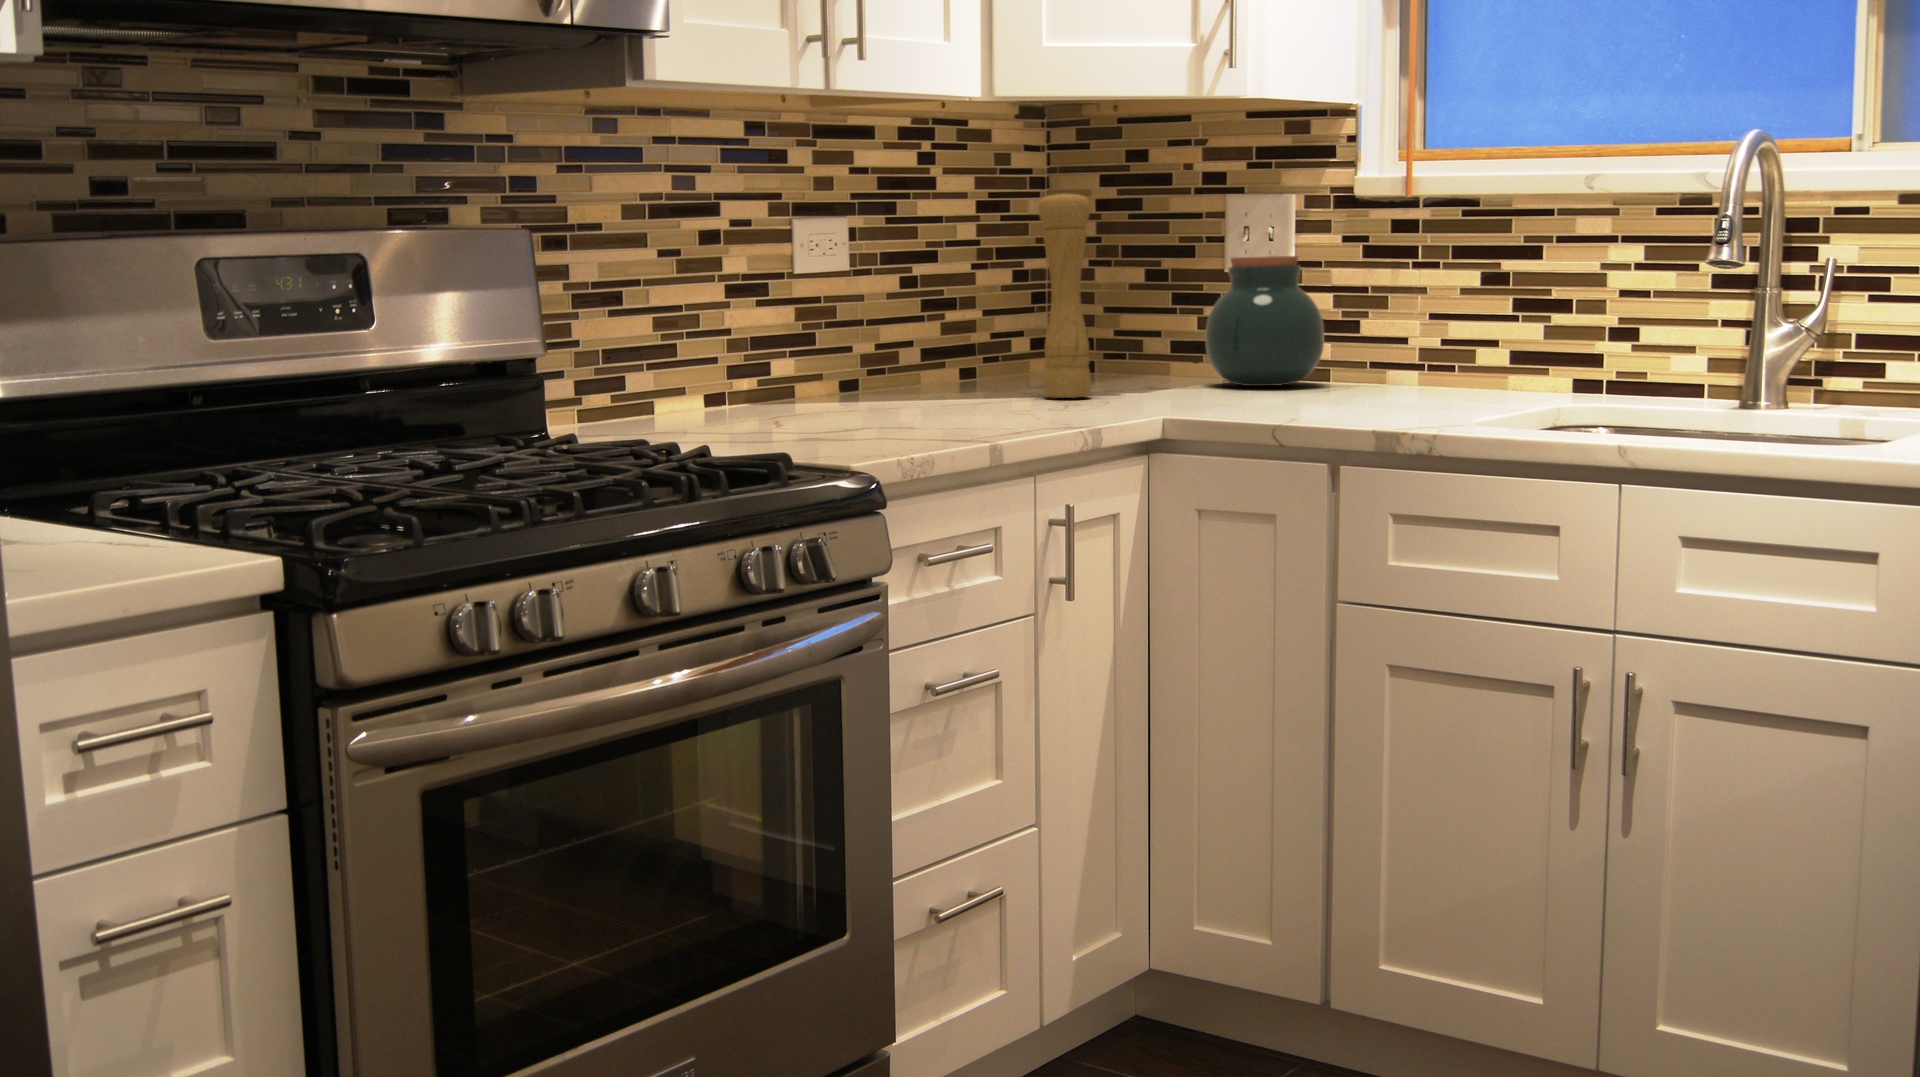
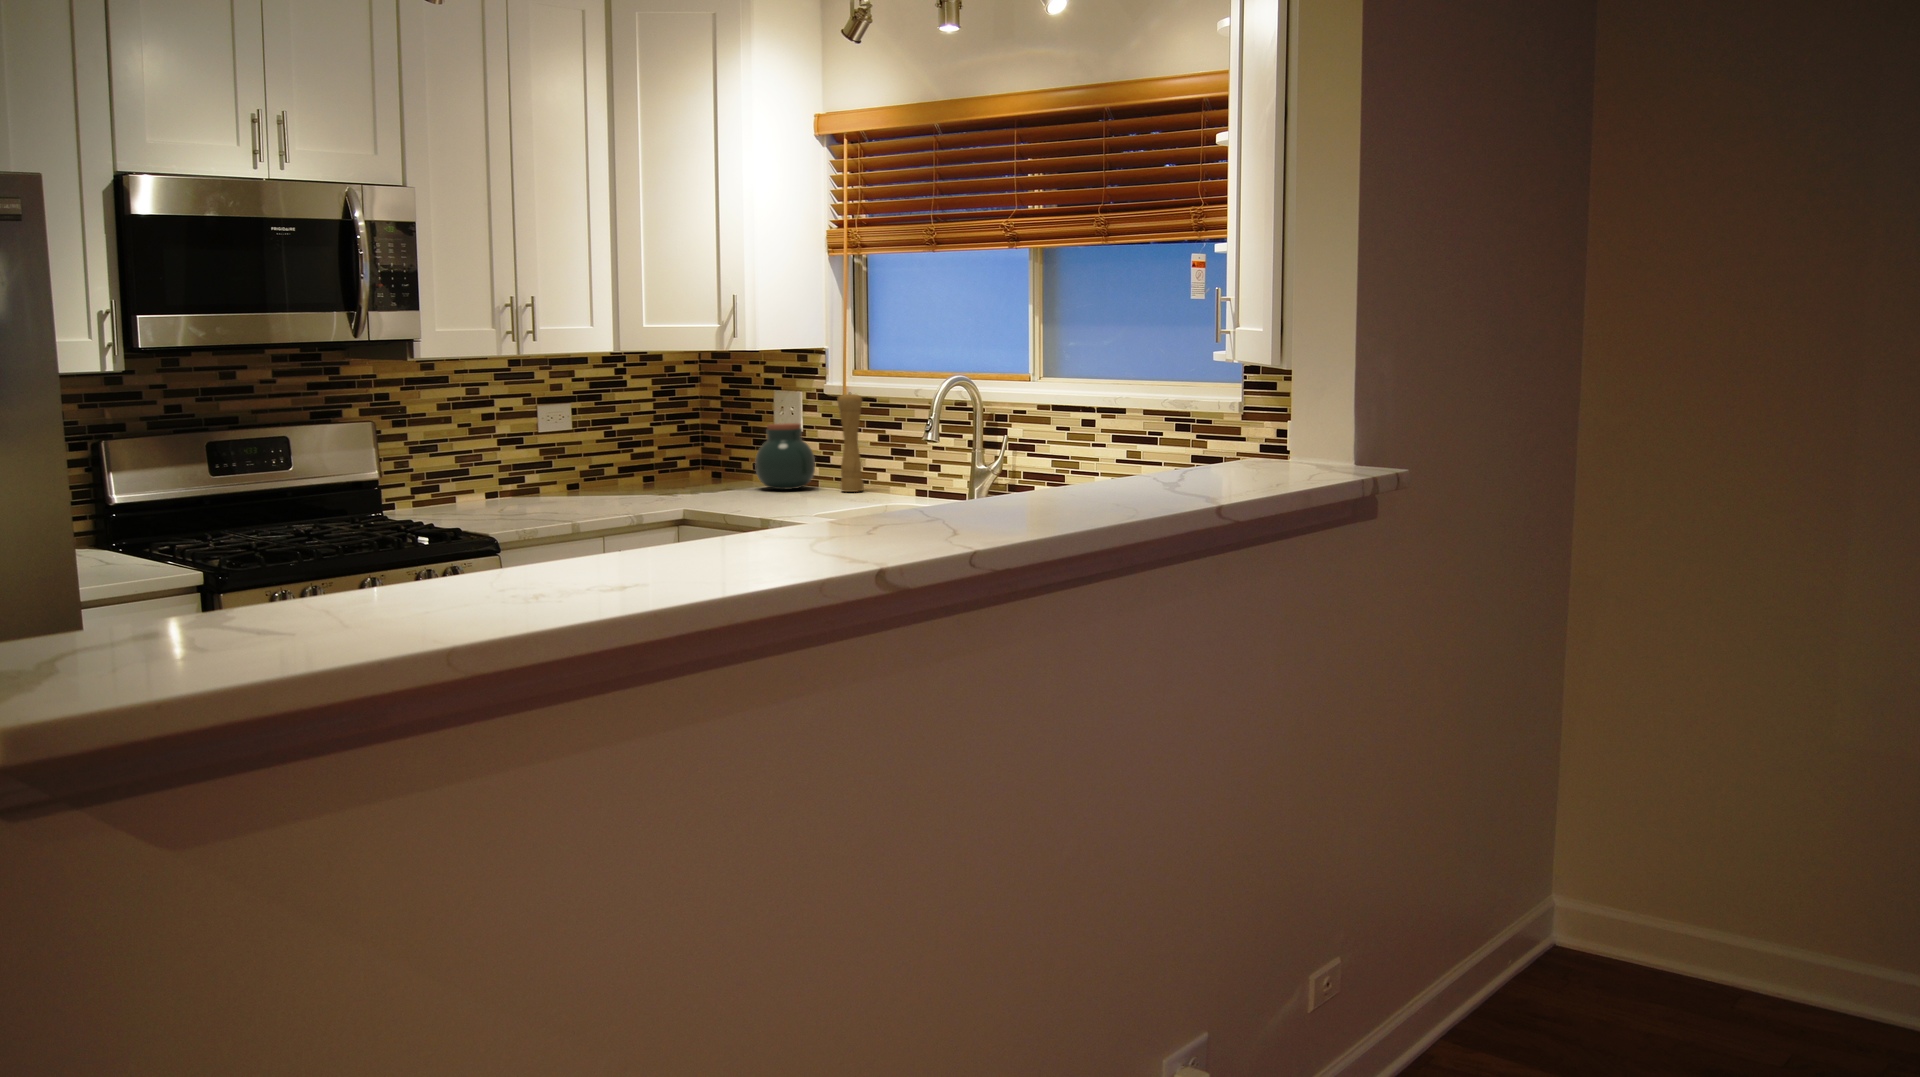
pepper mill: present [1038,191,1091,398] -> present [837,393,864,492]

